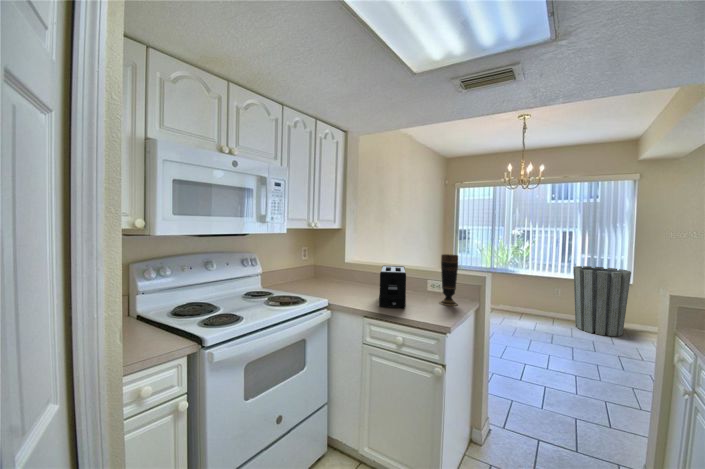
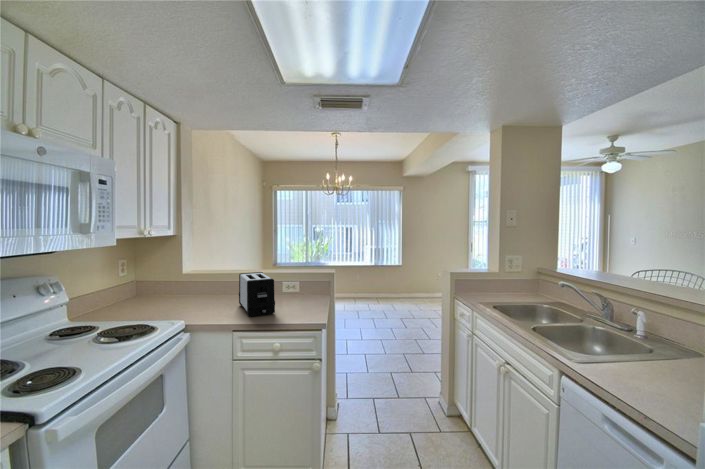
vase: present [439,254,458,306] -> none [298,257,315,304]
trash can: present [574,266,631,336] -> none [367,255,401,307]

